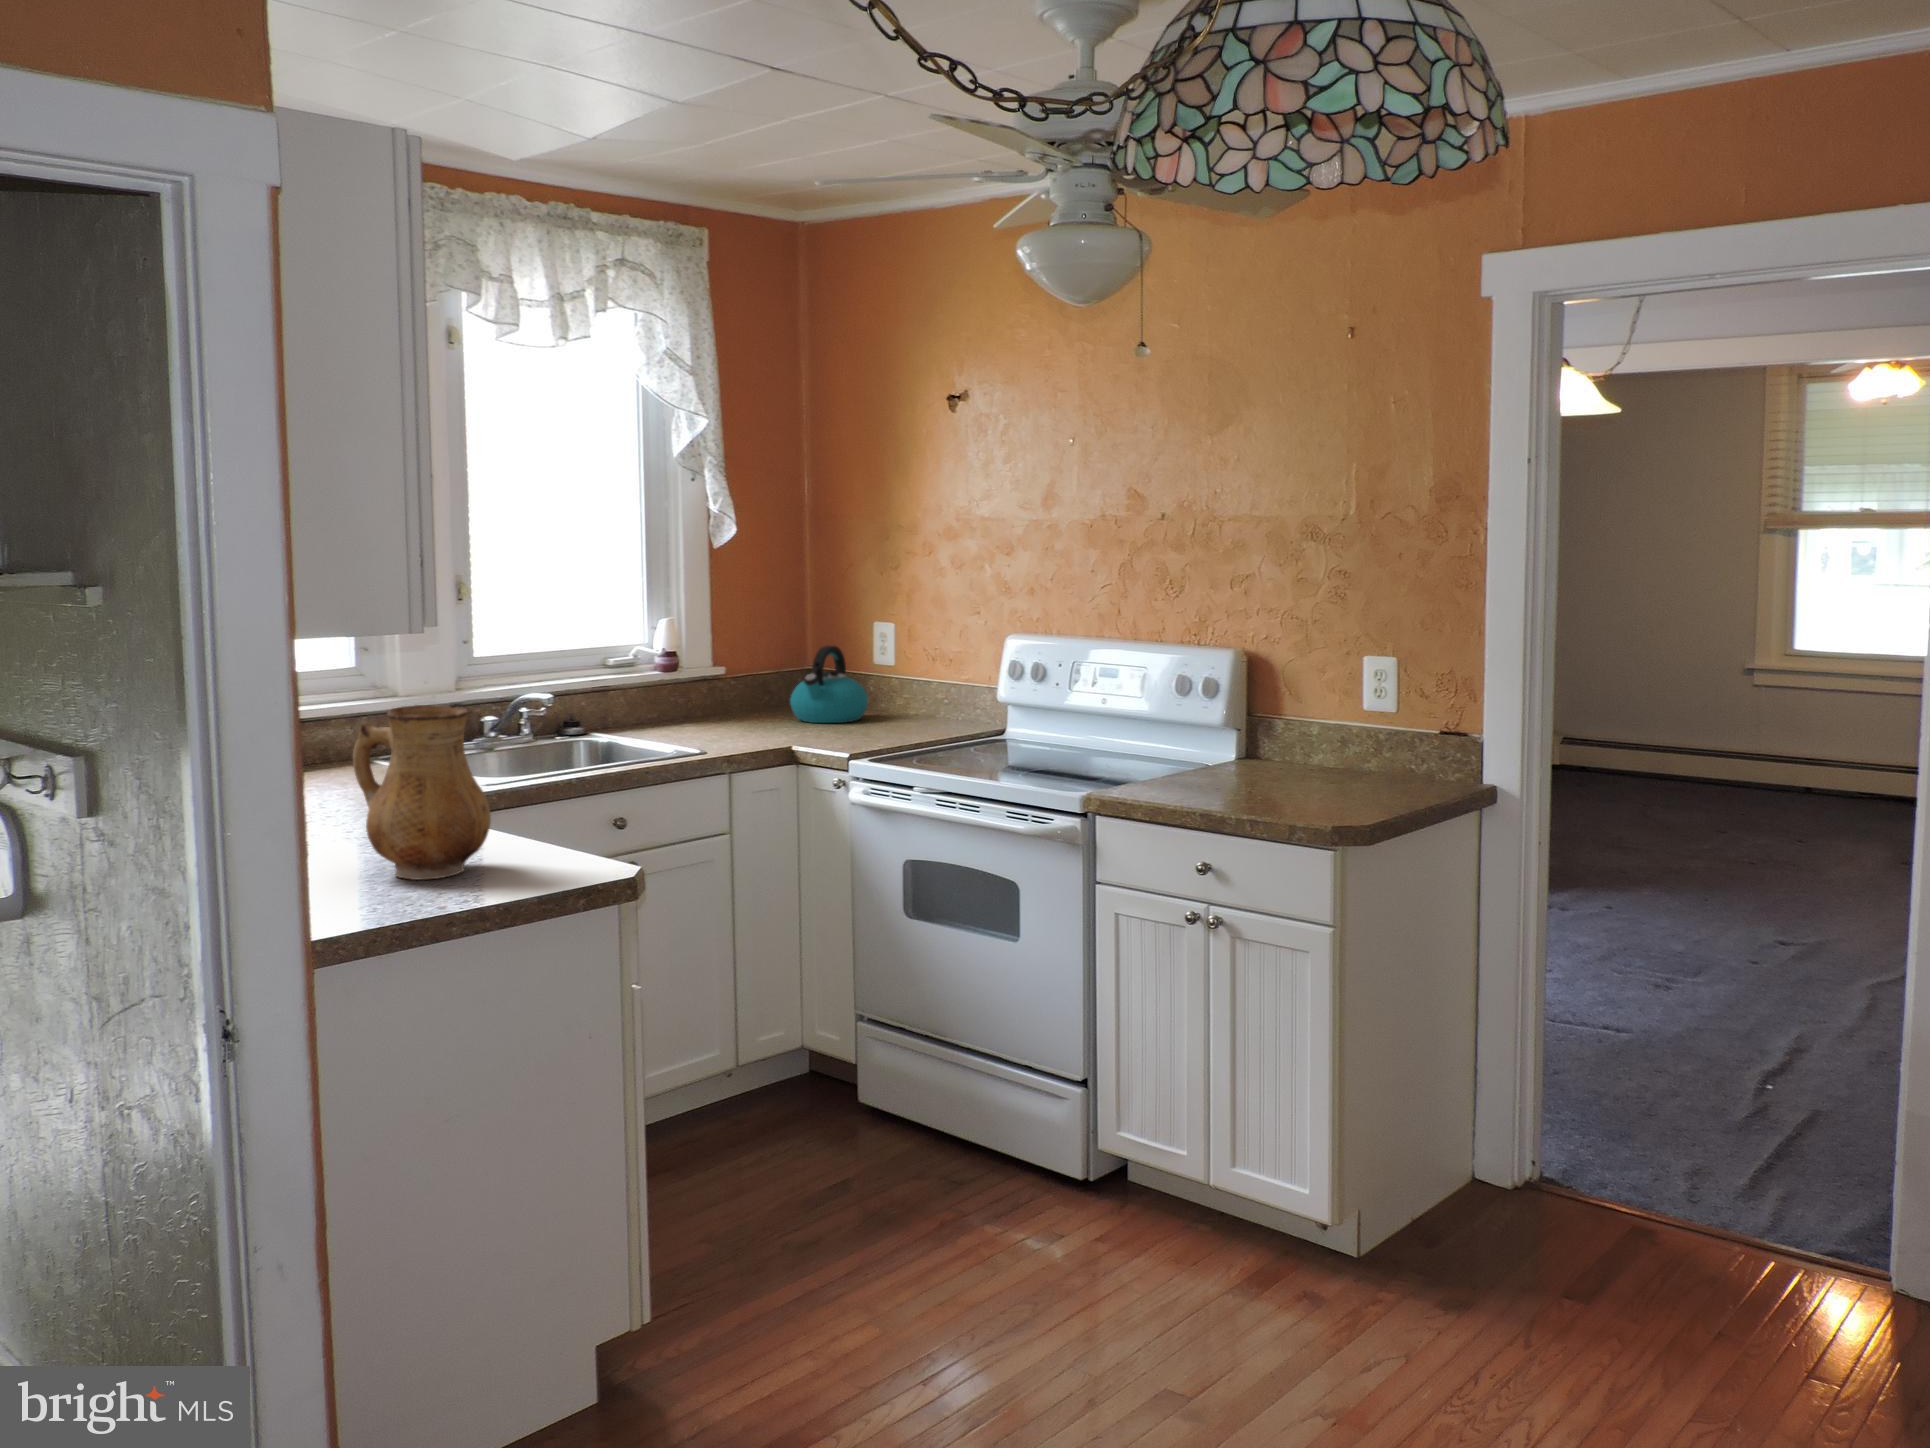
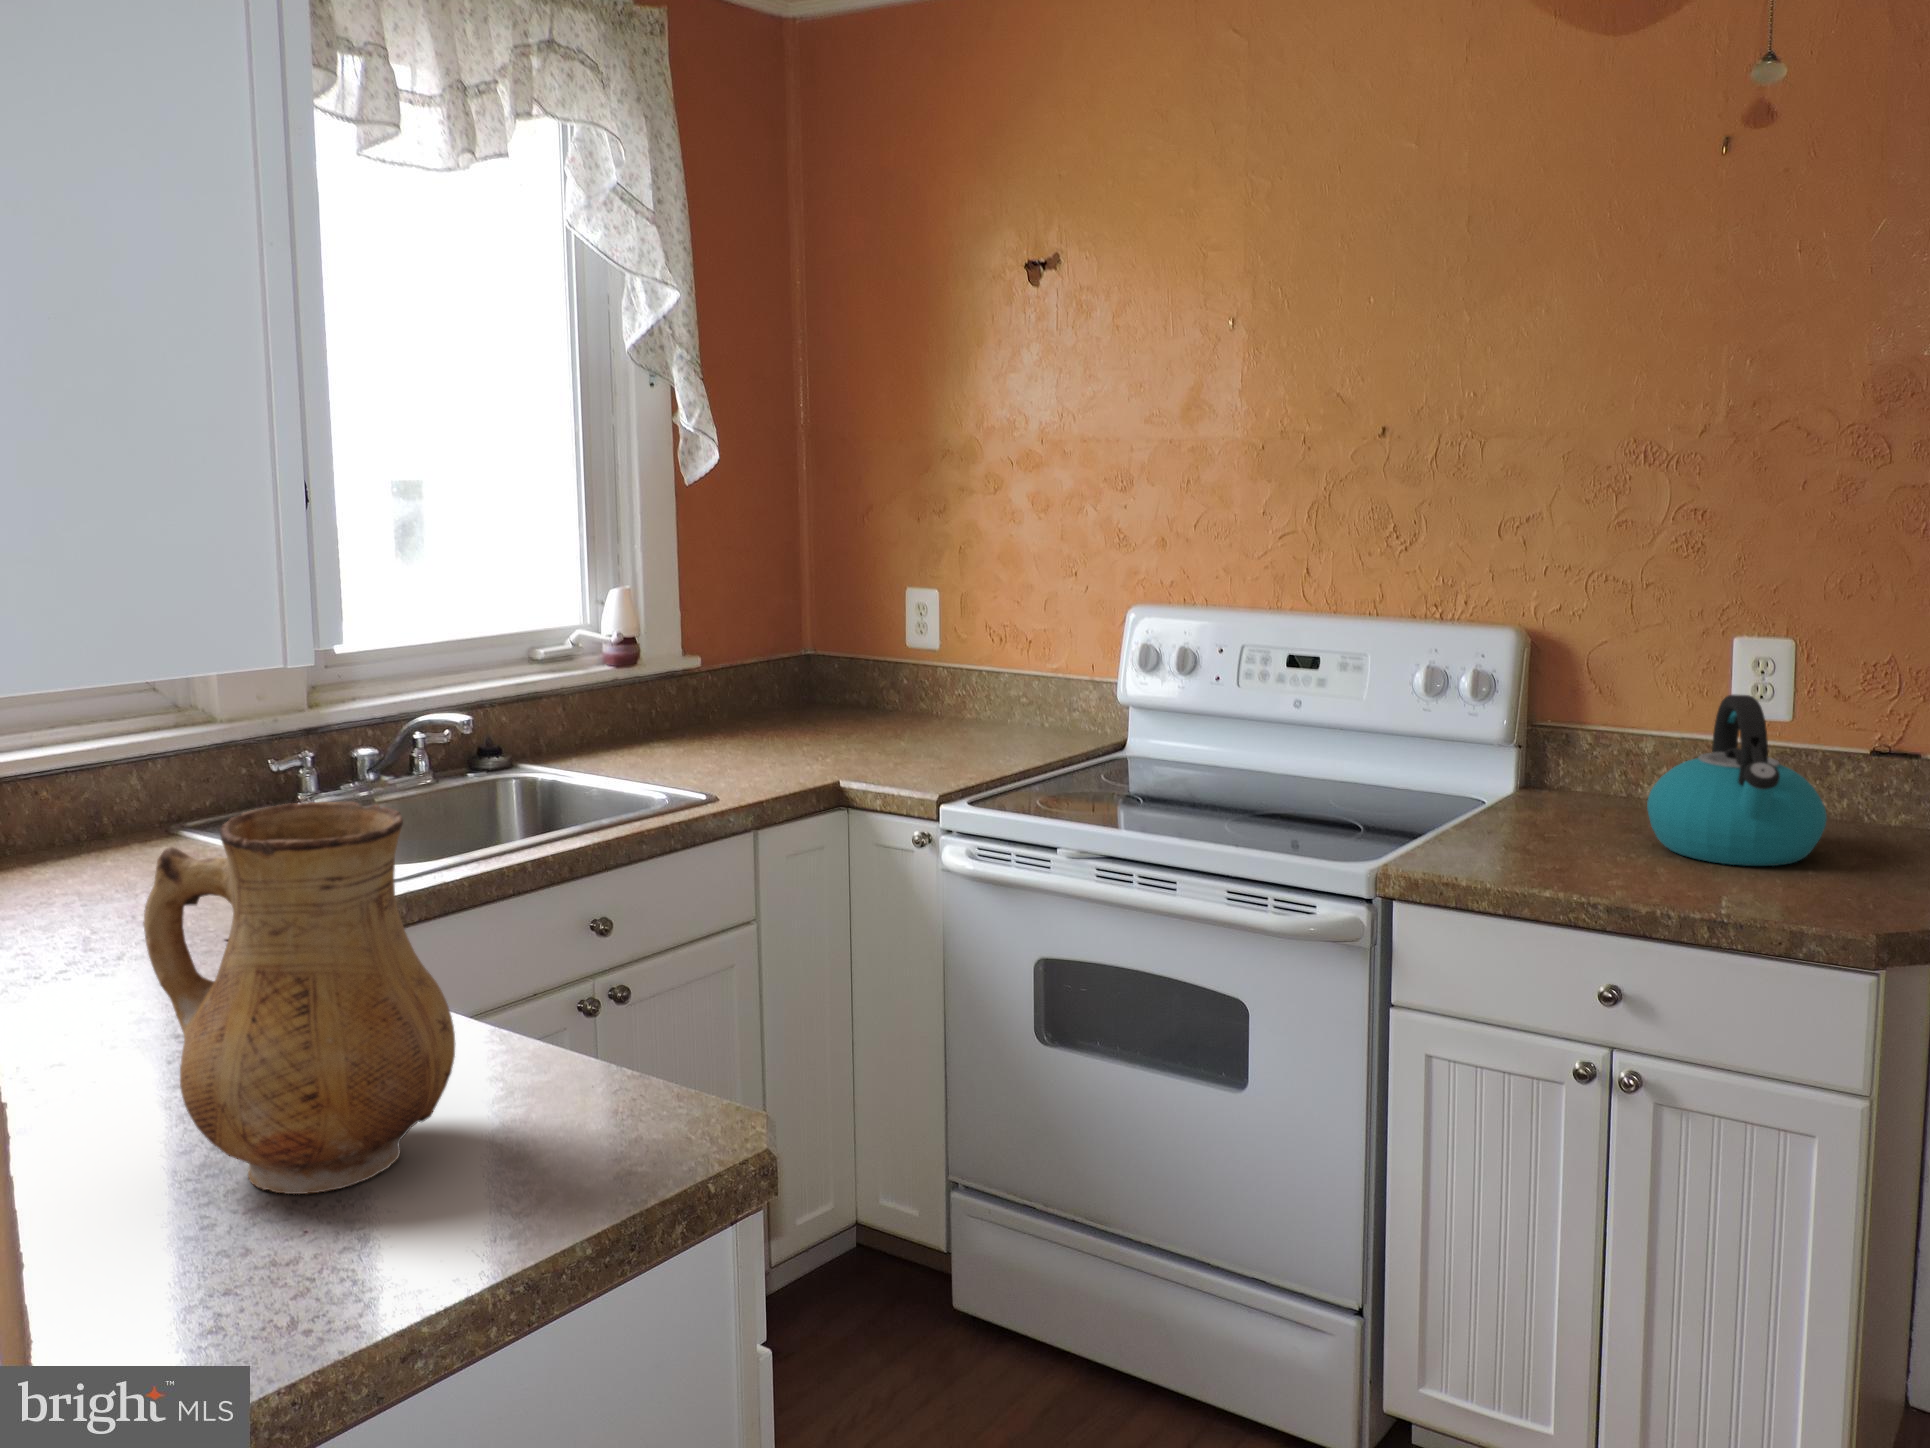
kettle: present [790,645,868,723] -> present [1647,695,1827,866]

